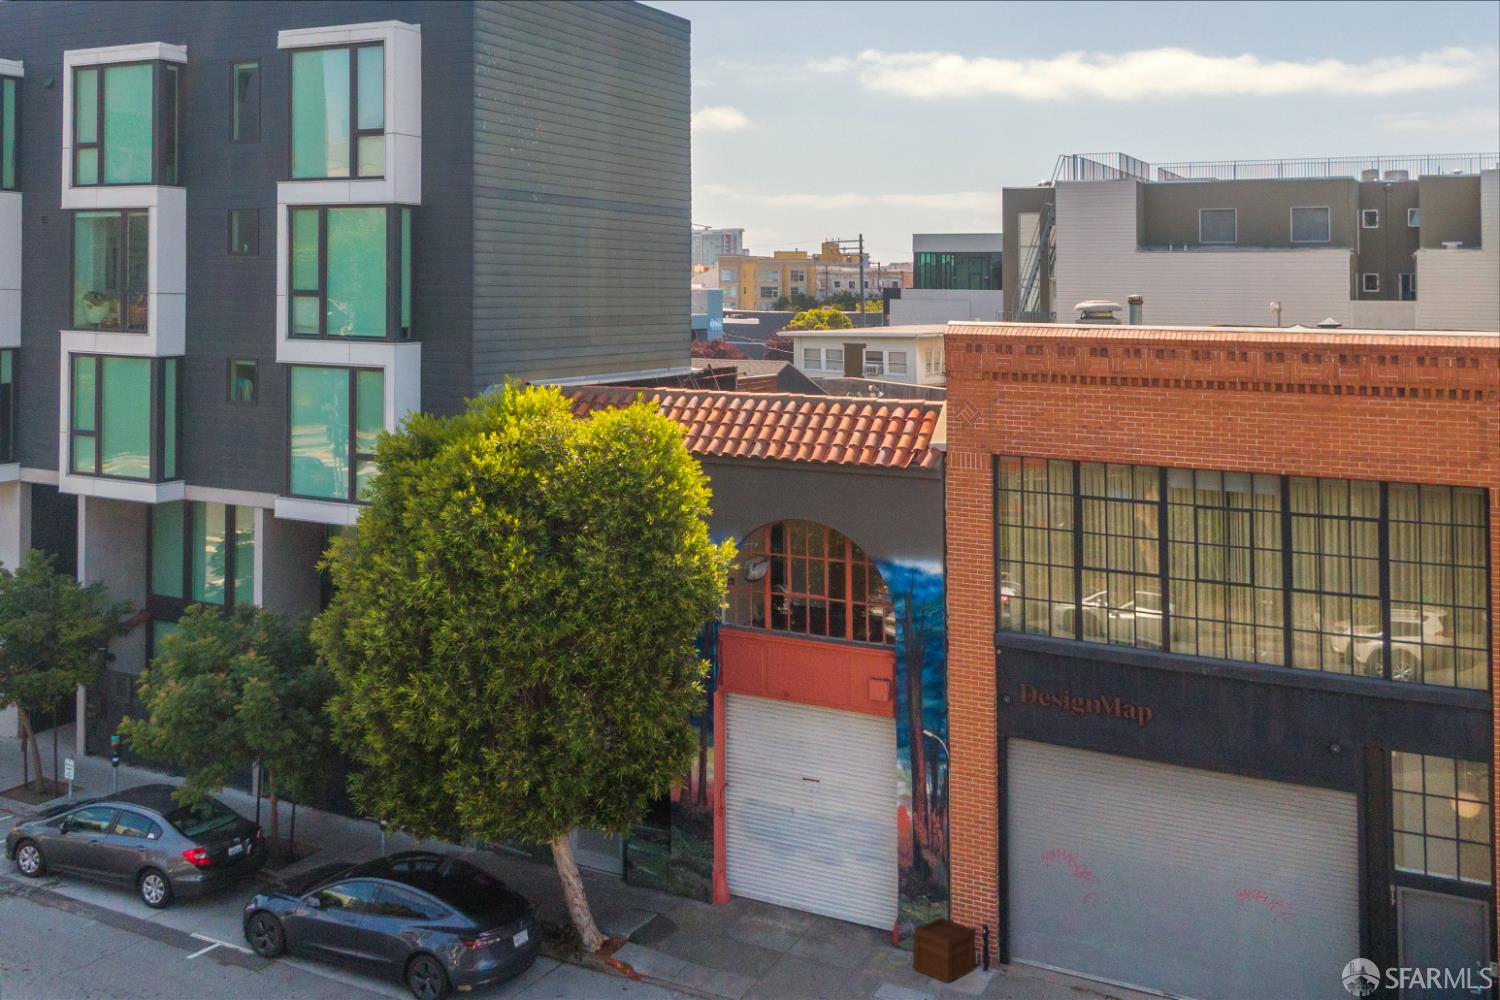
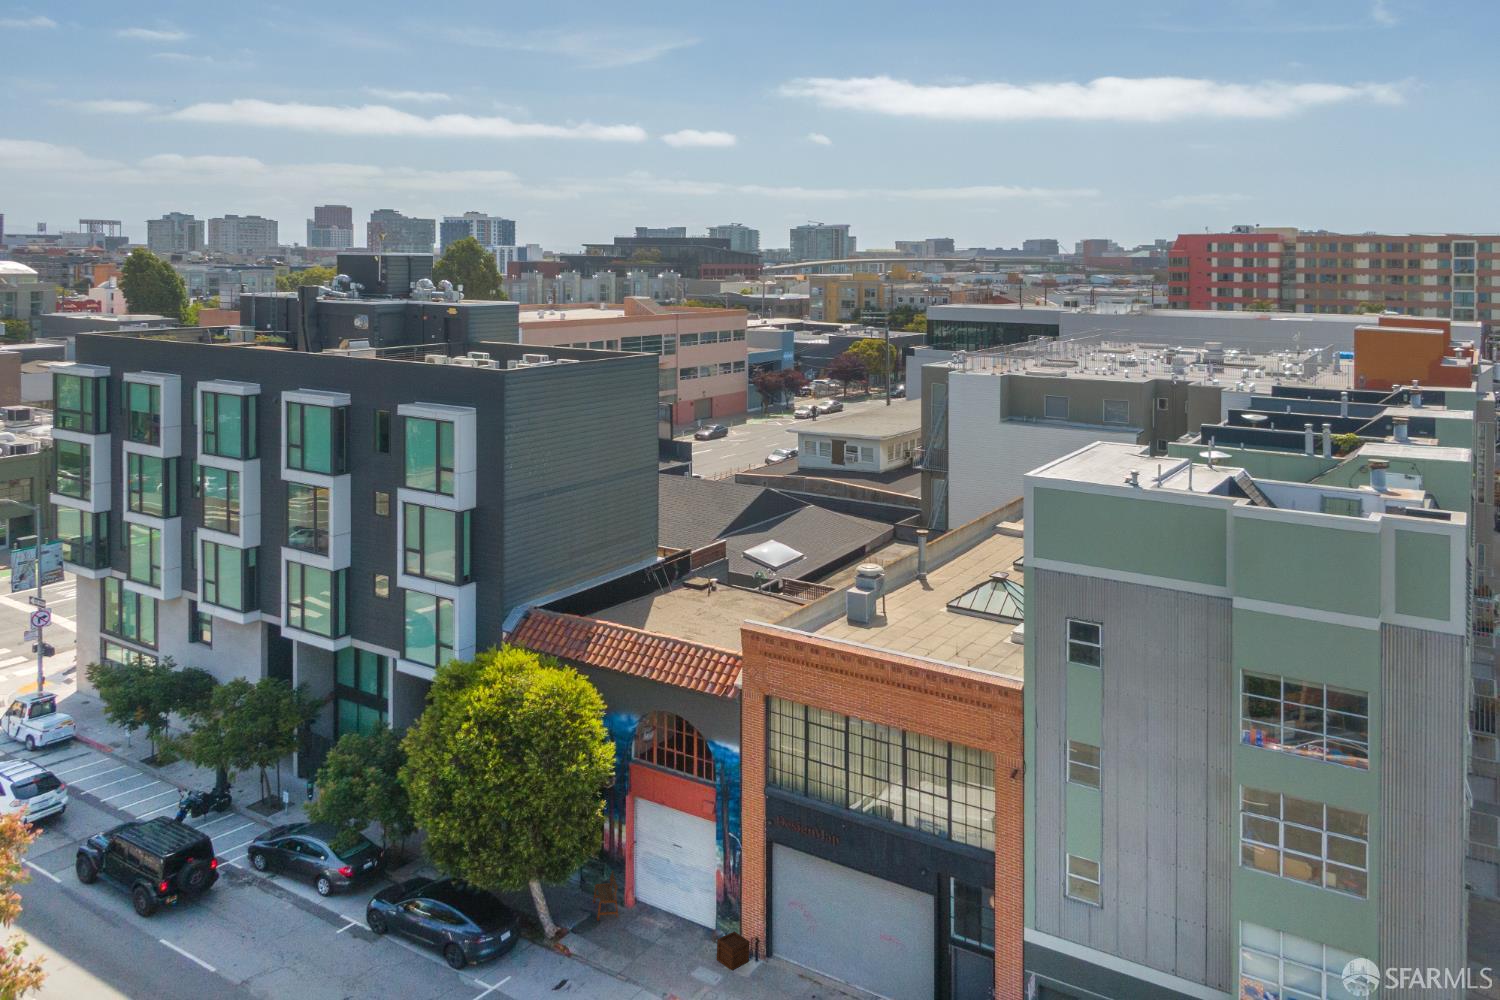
bench: none [655,839,708,922] -> present [593,872,618,920]

